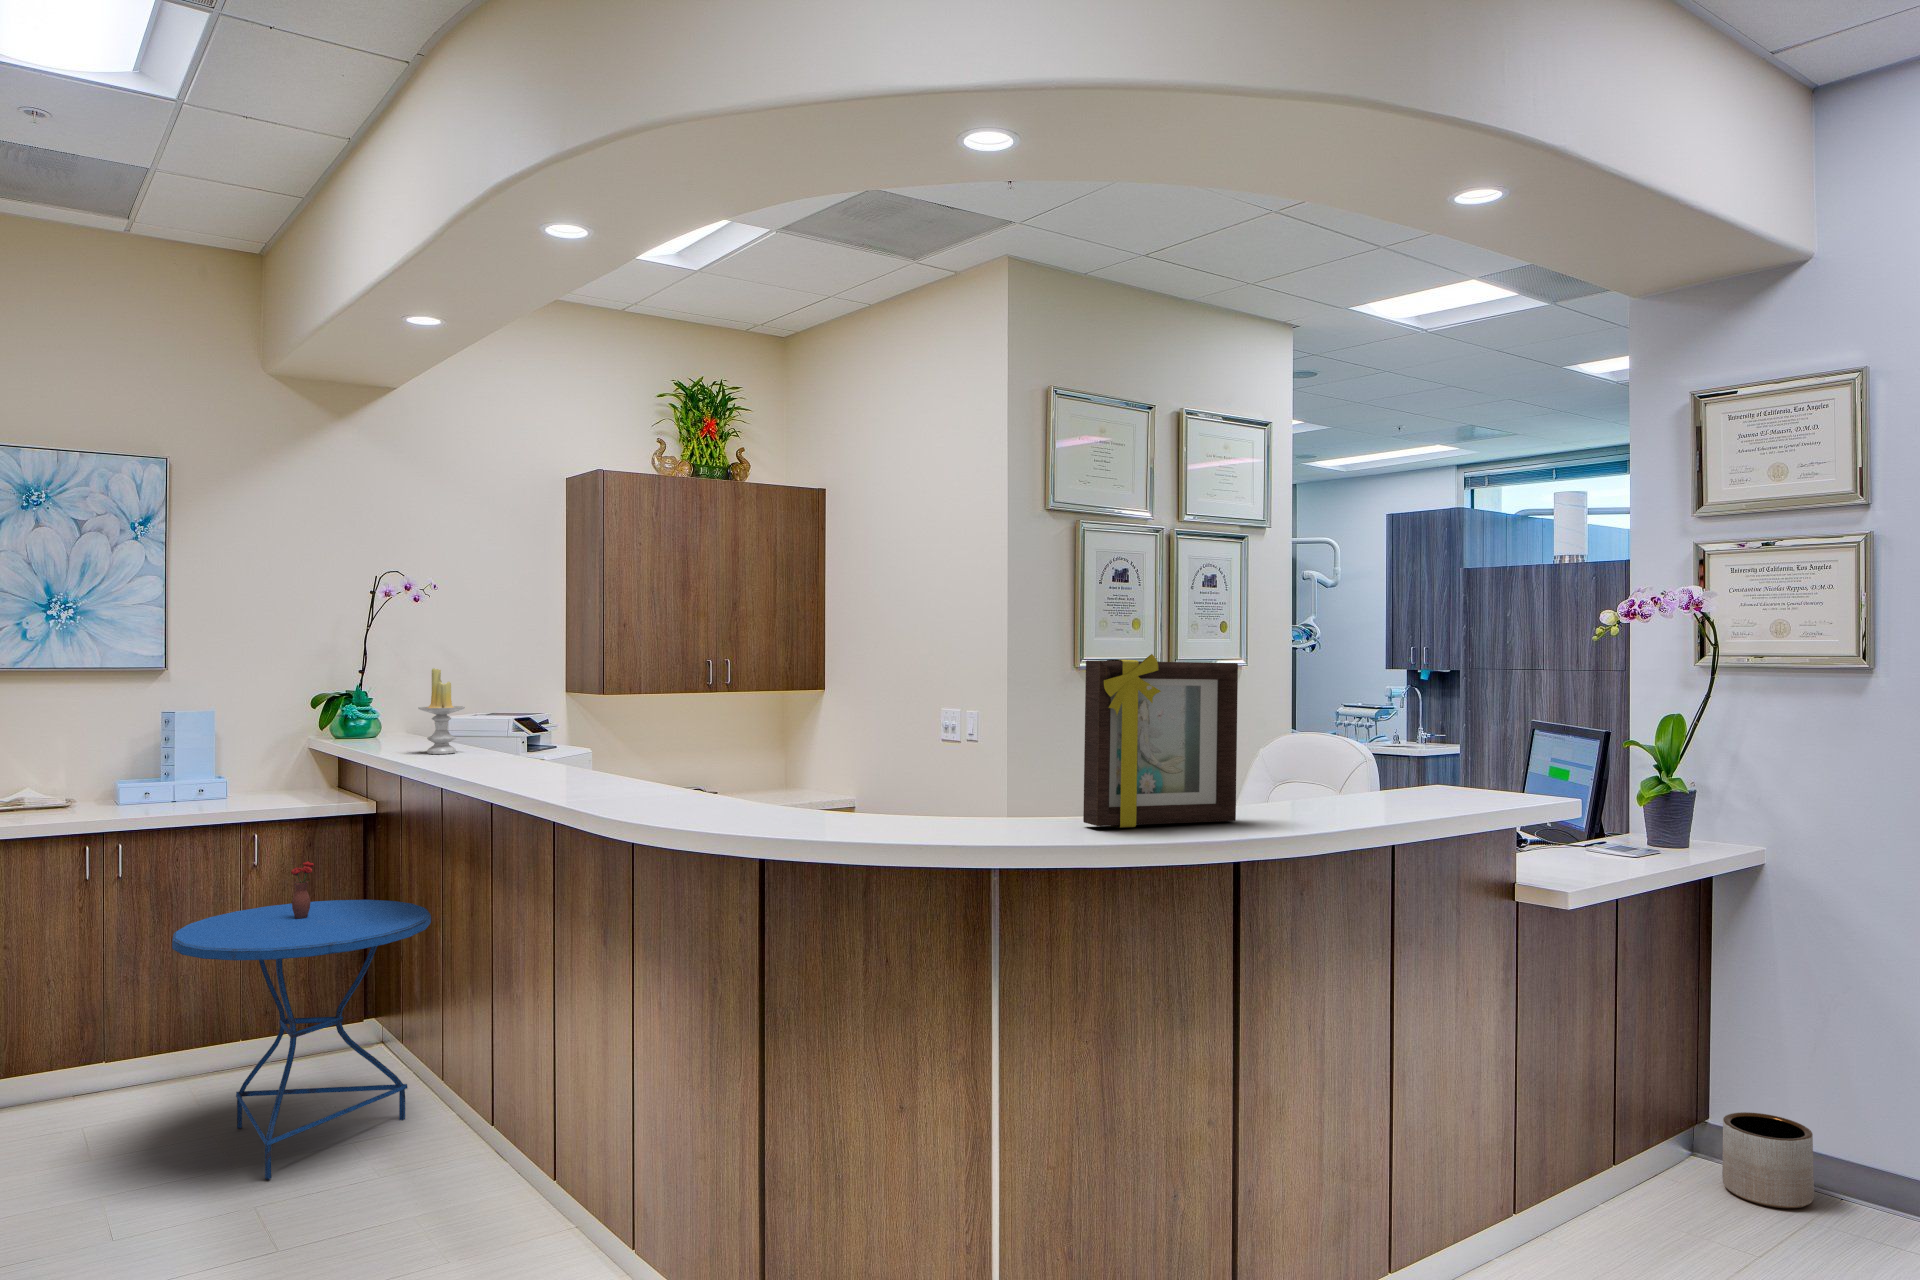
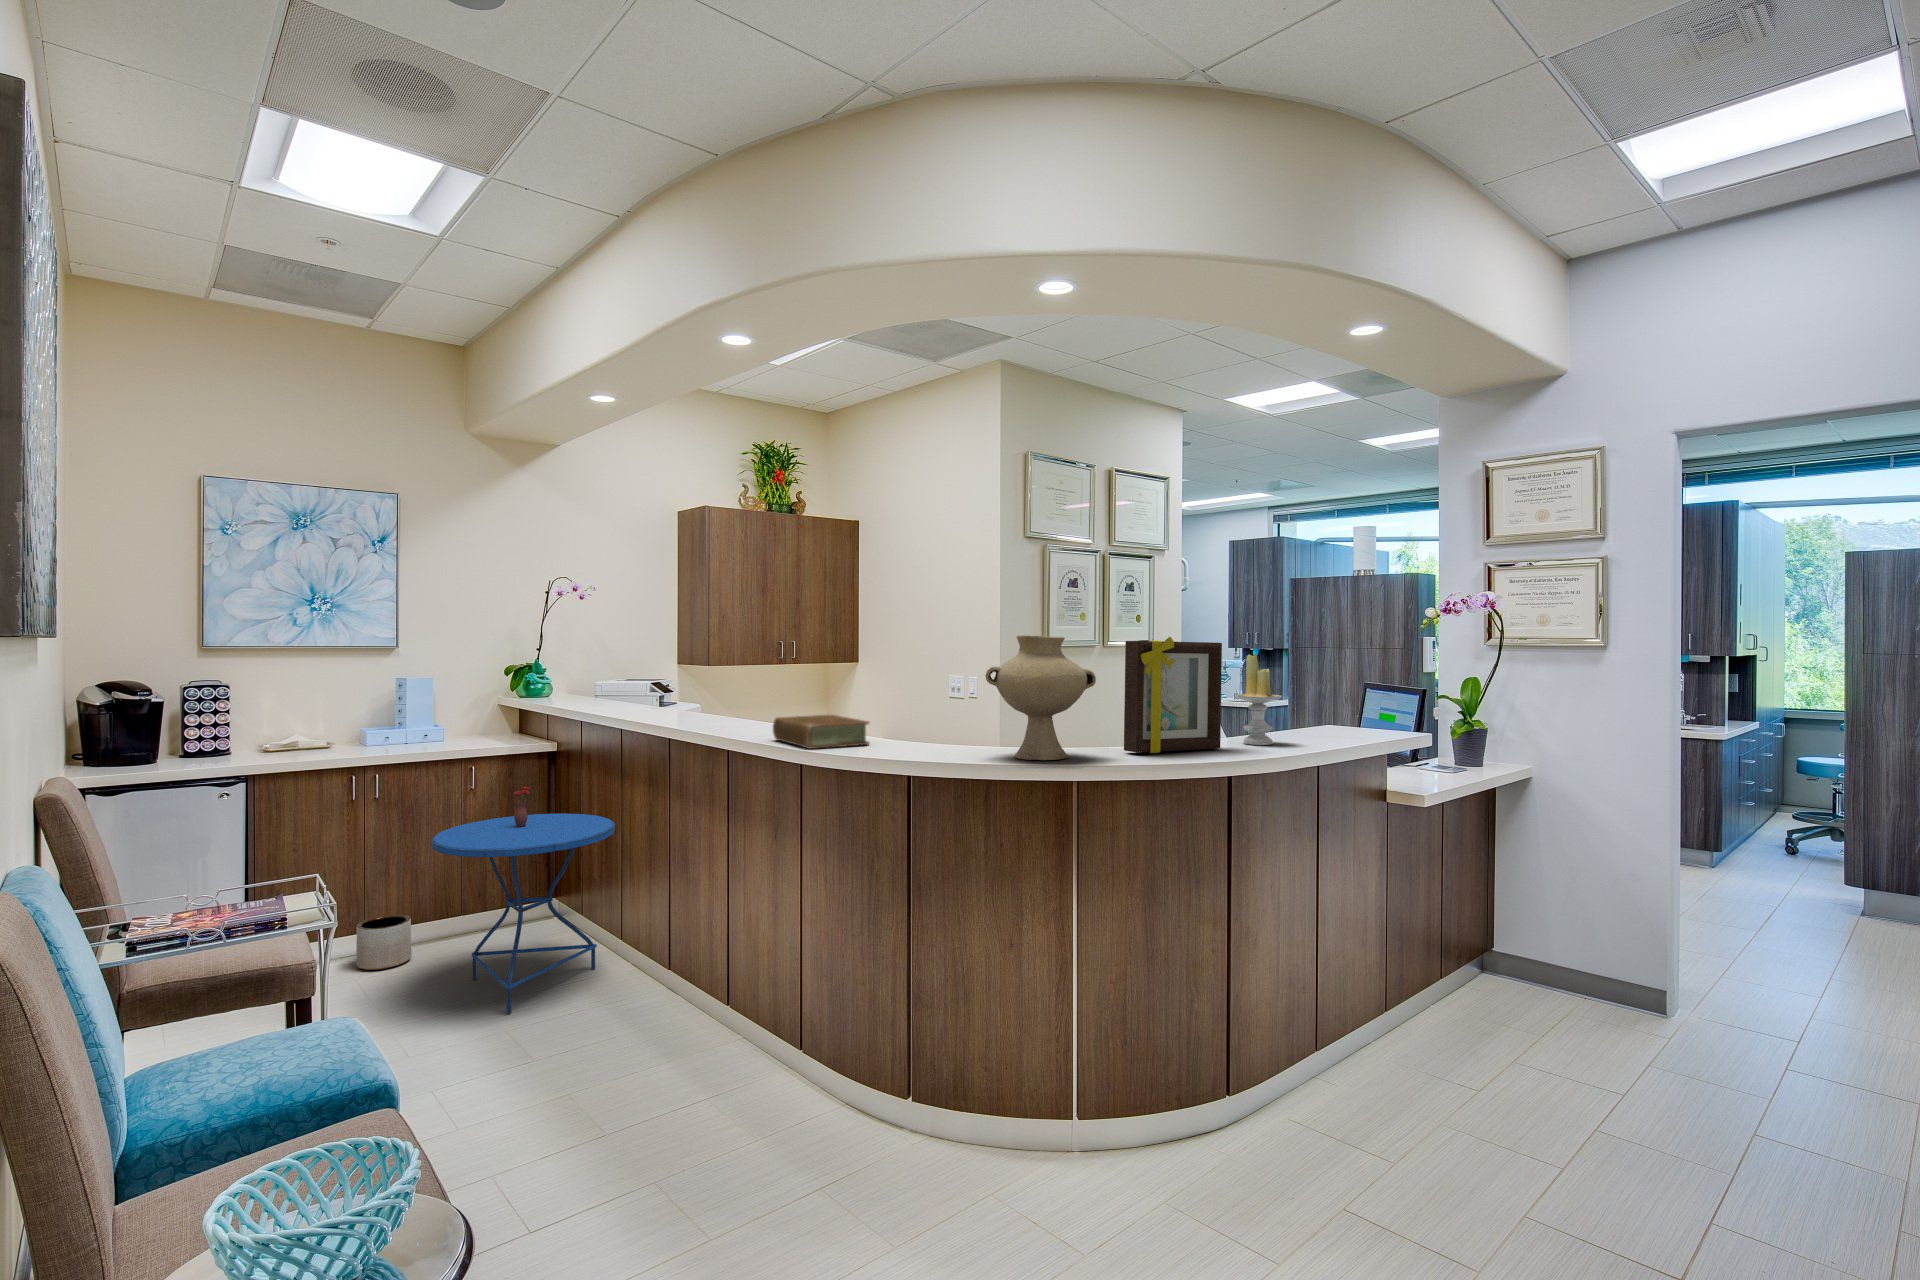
vase: none [869,653,1033,836] -> present [985,636,1096,760]
candle: present [418,668,465,754] -> present [1235,655,1282,745]
book: none [601,766,728,816] -> present [773,715,869,749]
planter: present [1722,1112,1814,1208] -> present [356,915,412,970]

